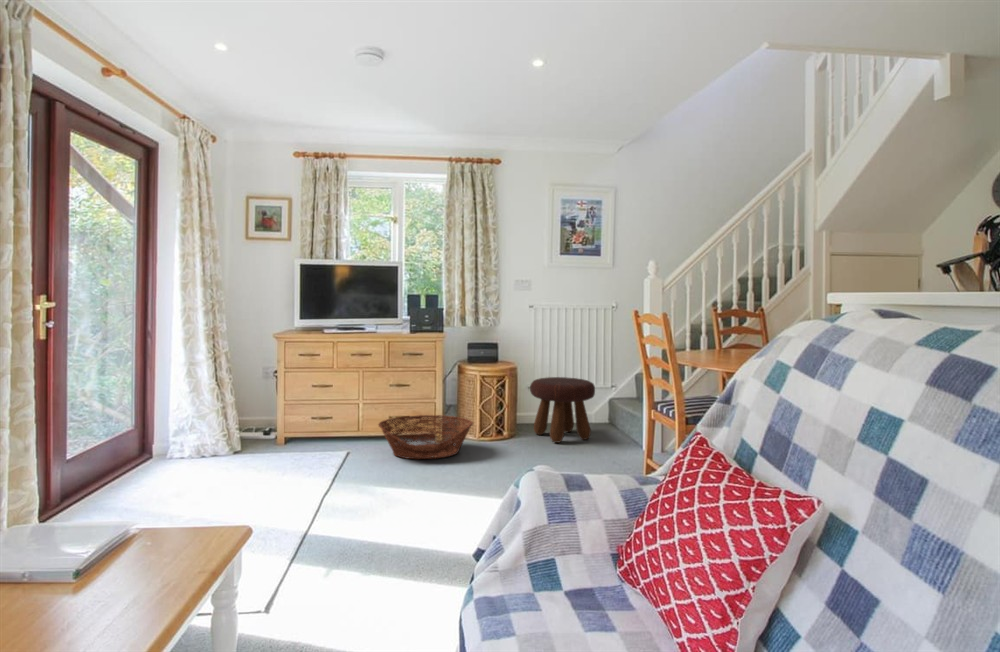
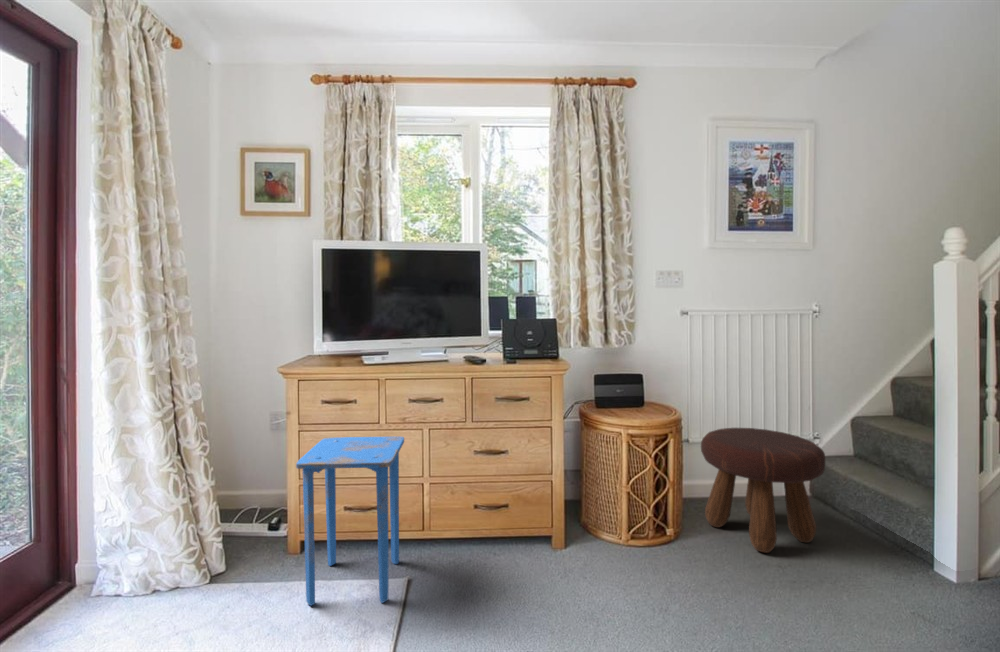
side table: none [288,374,348,460] -> present [296,437,404,605]
basket: present [379,415,473,459] -> none [460,503,632,608]

